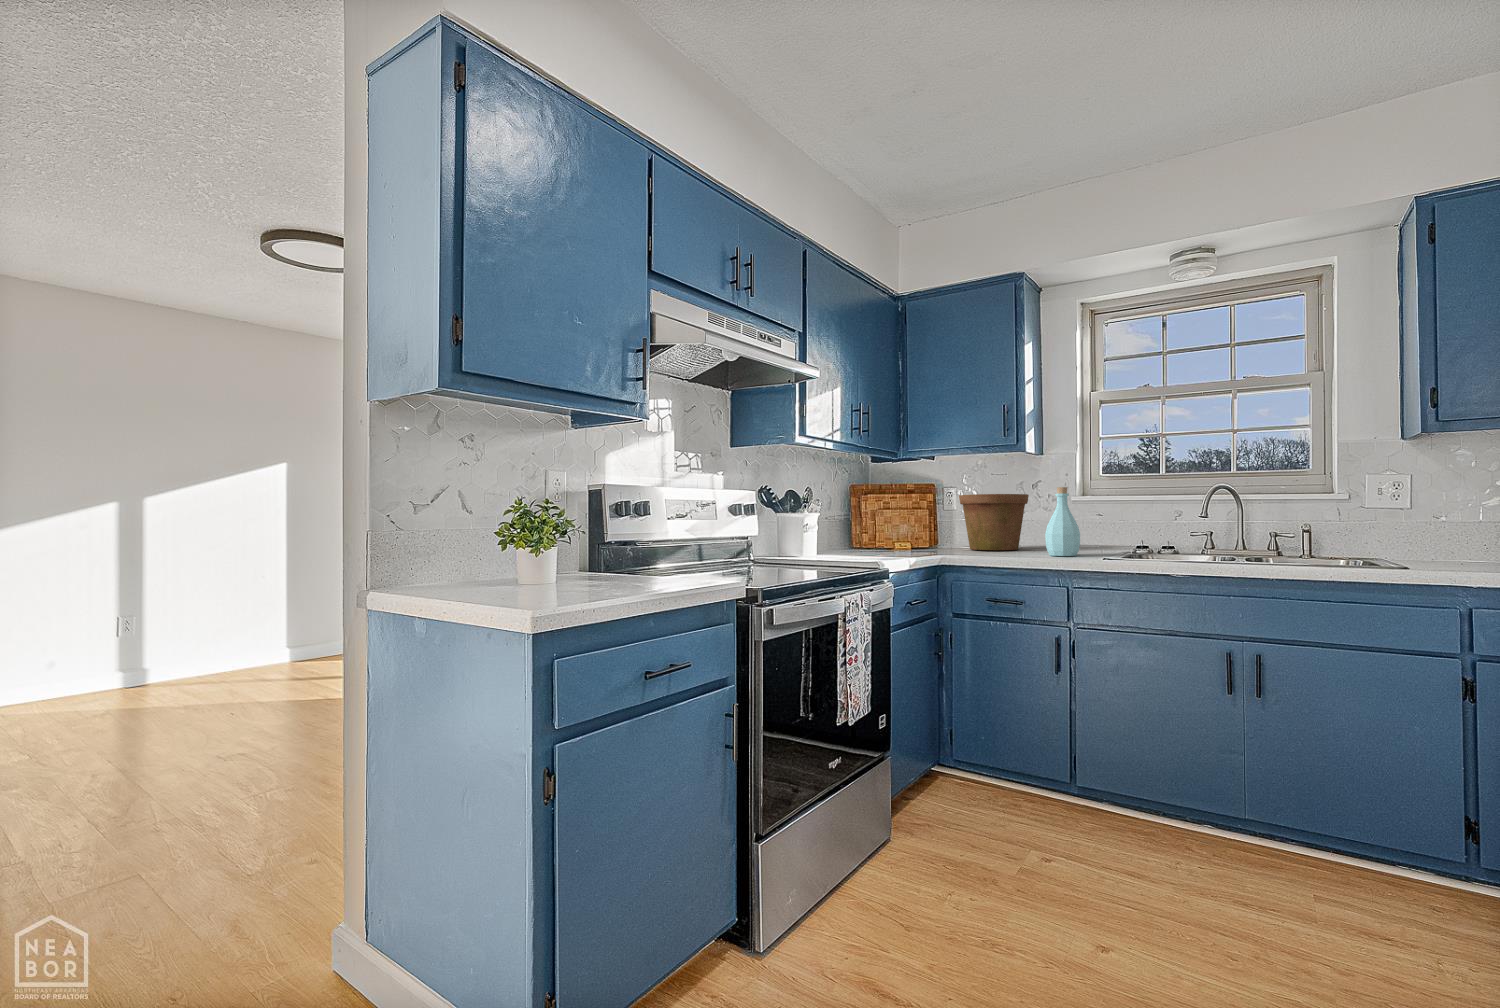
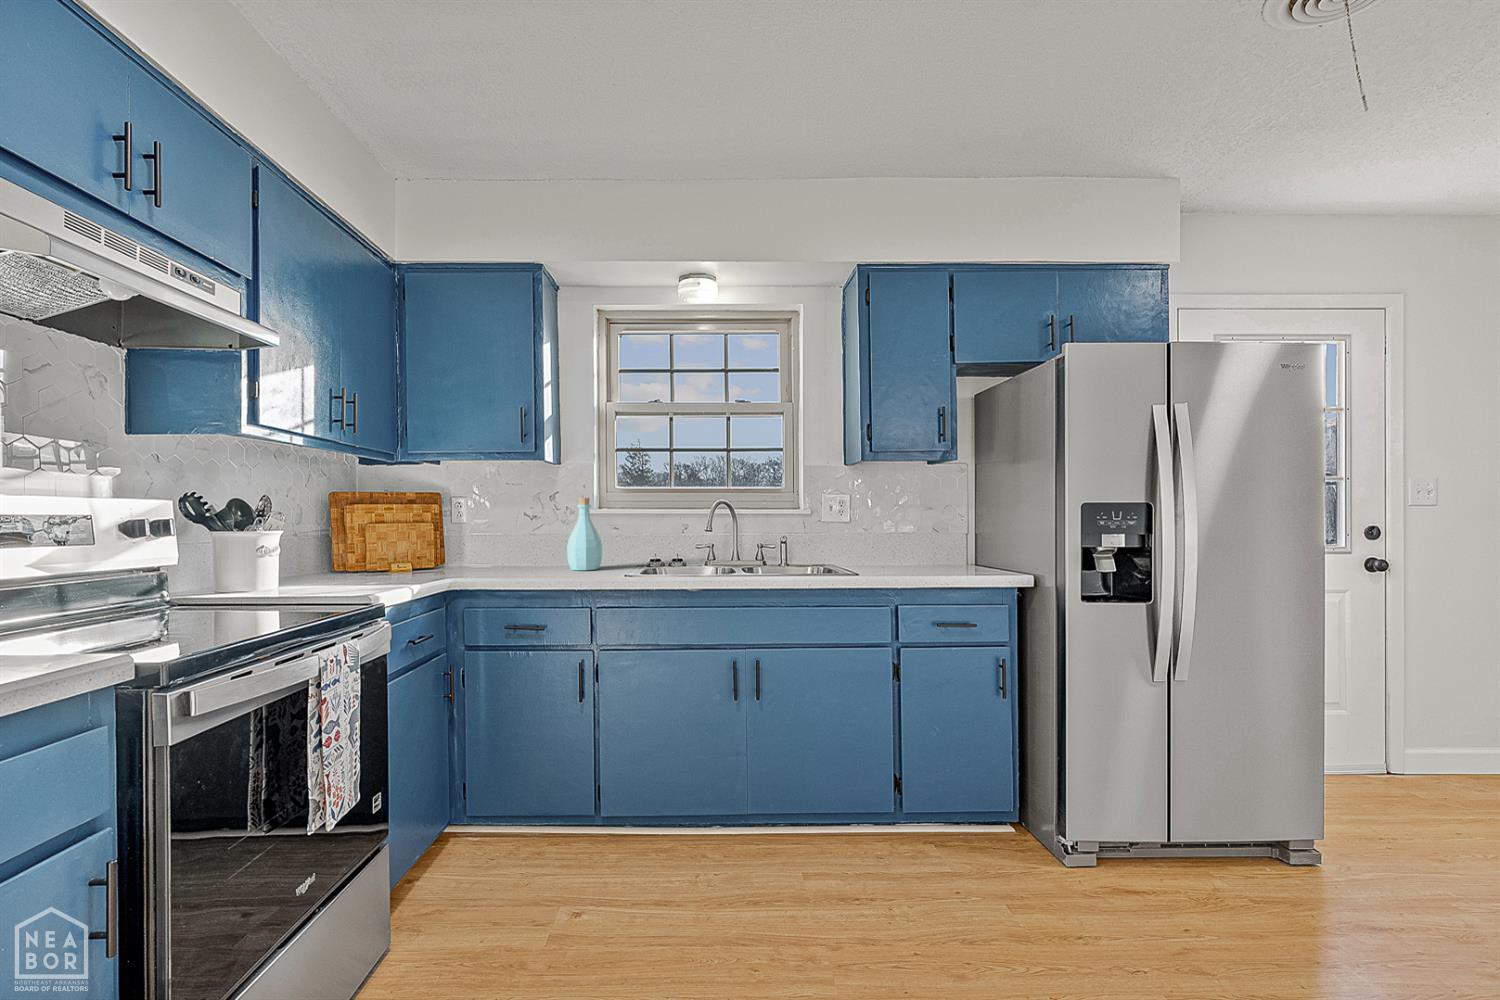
flower pot: present [959,494,1029,550] -> none [470,505,547,566]

